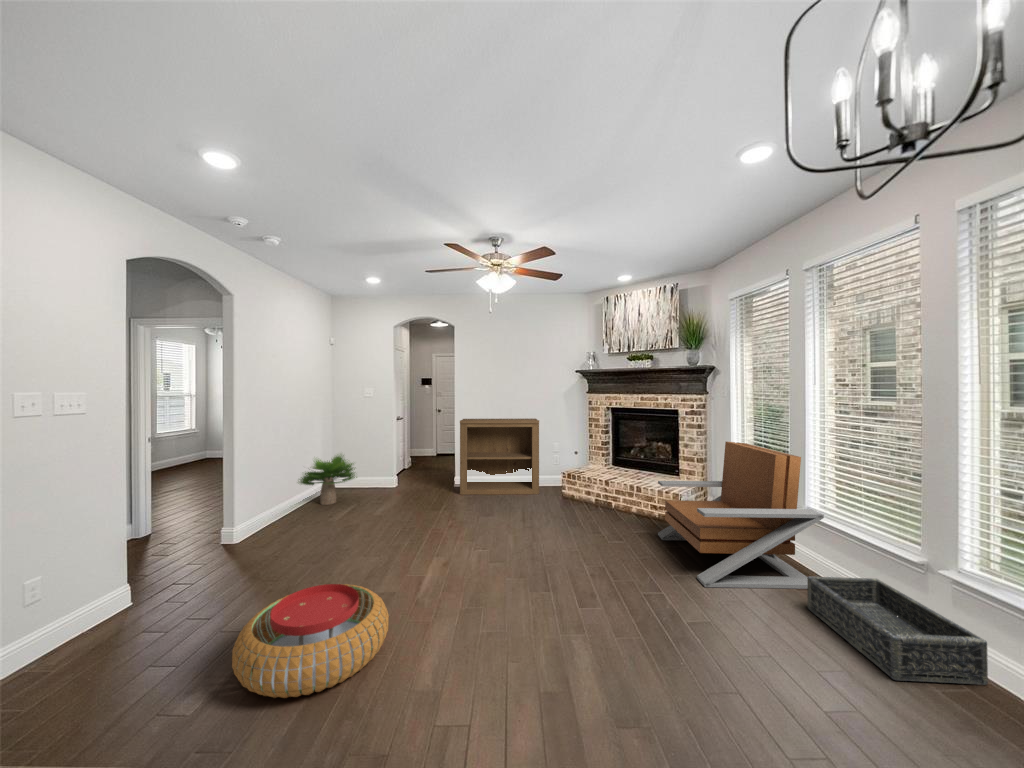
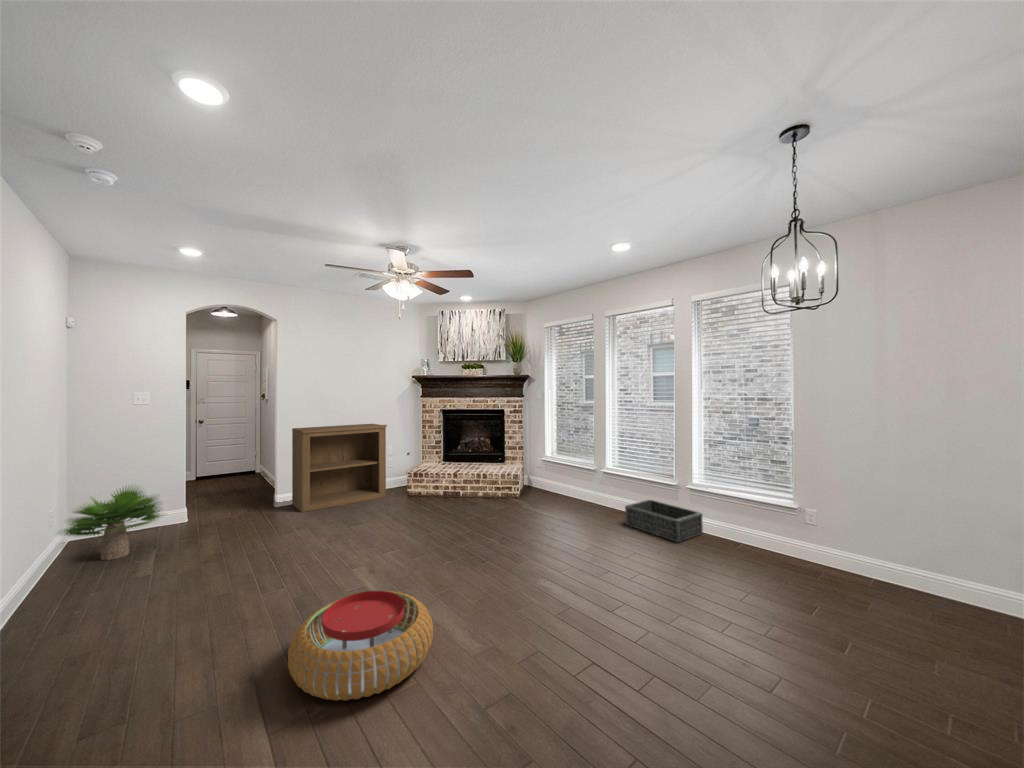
lounge chair: present [658,442,824,589] -> none [514,431,622,529]

